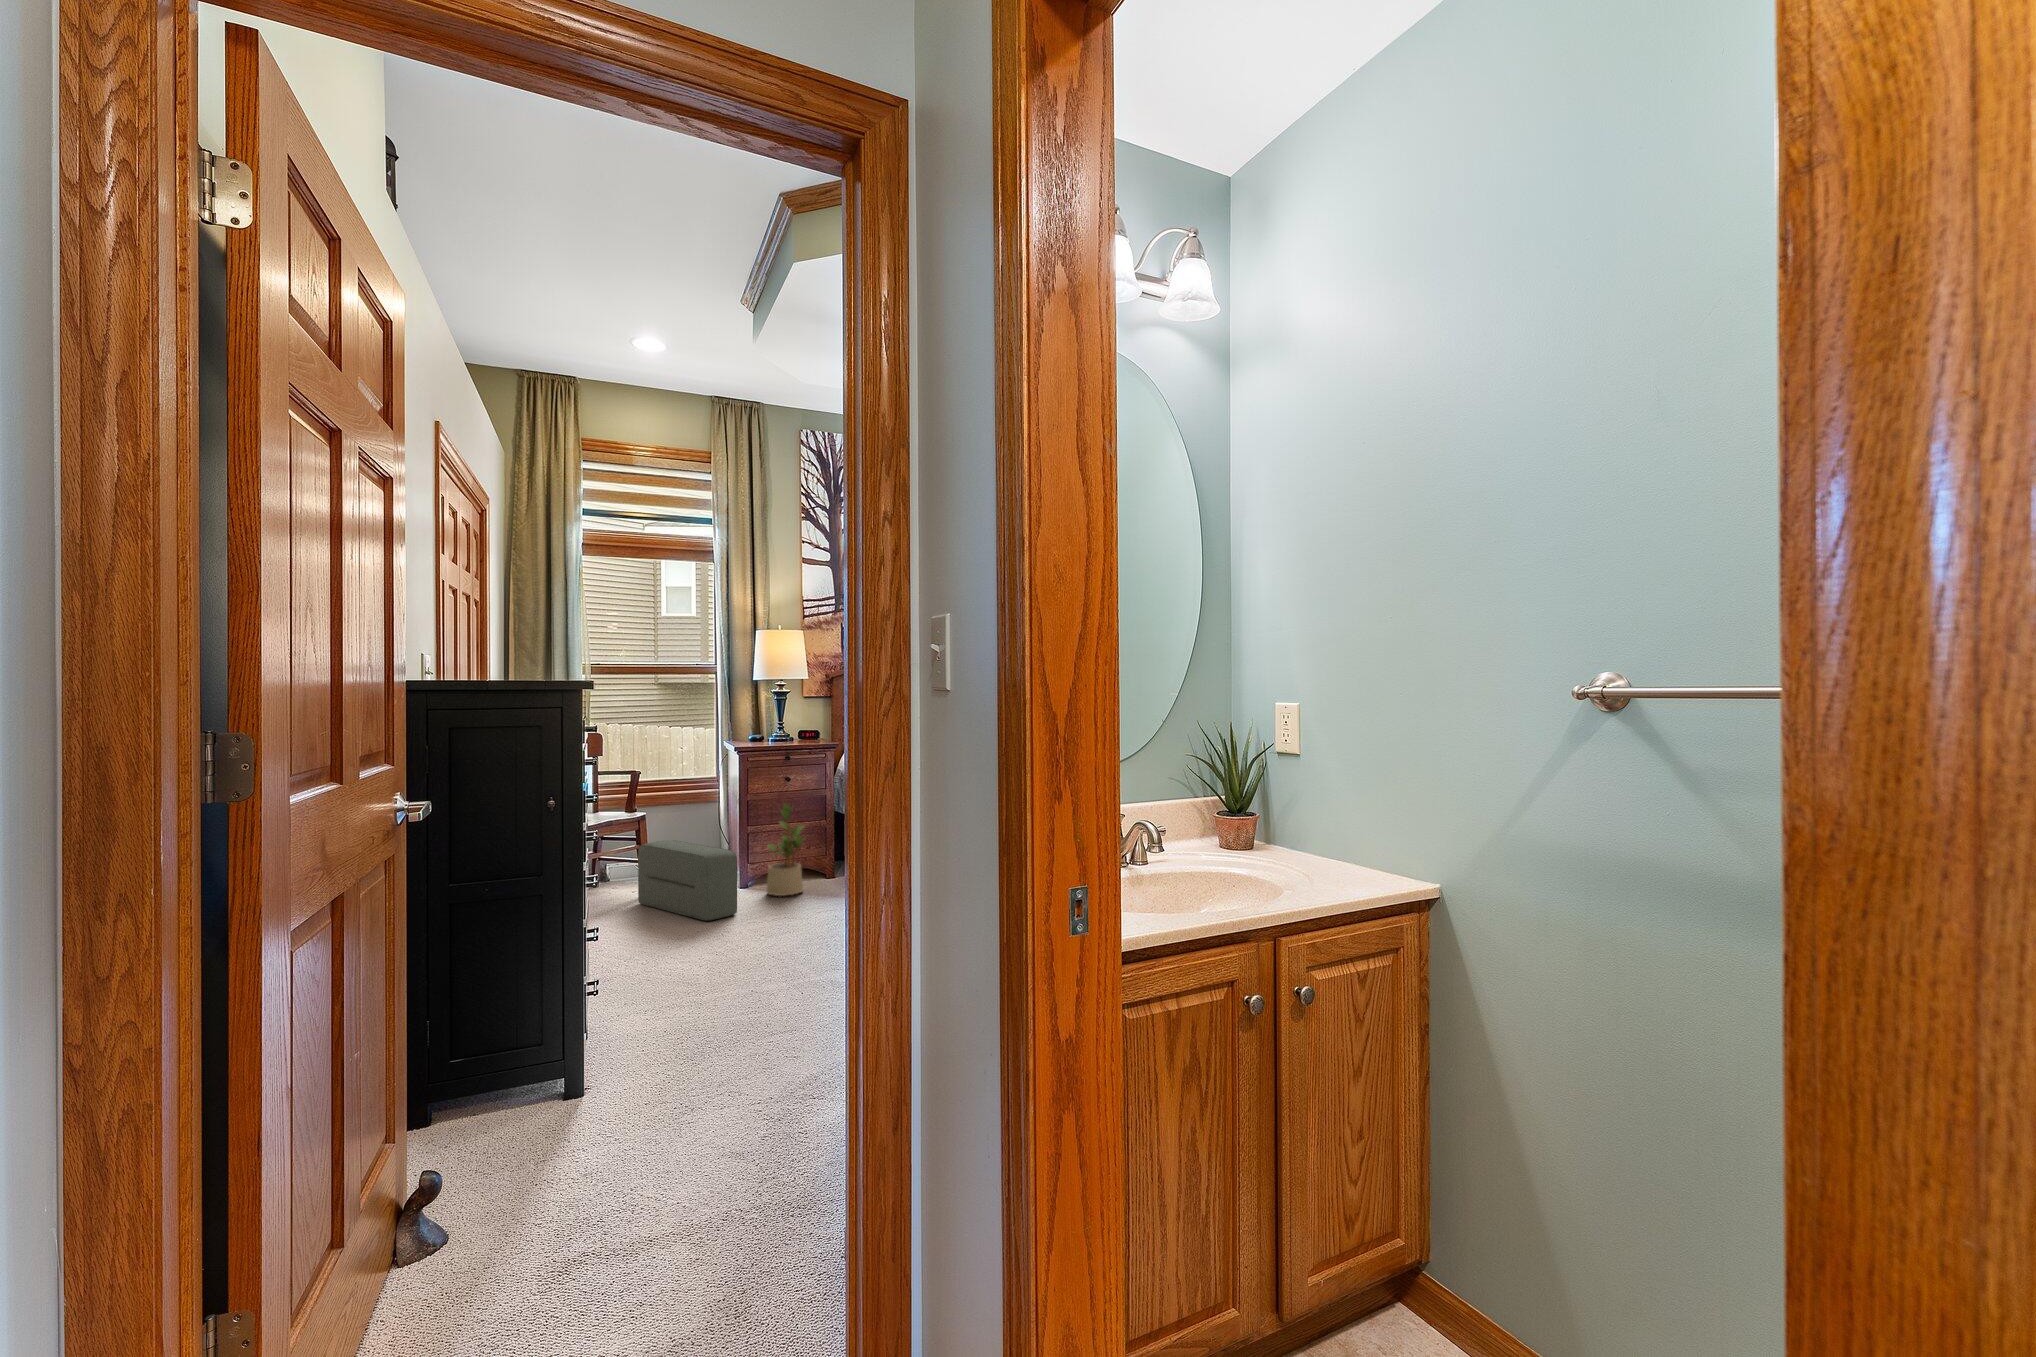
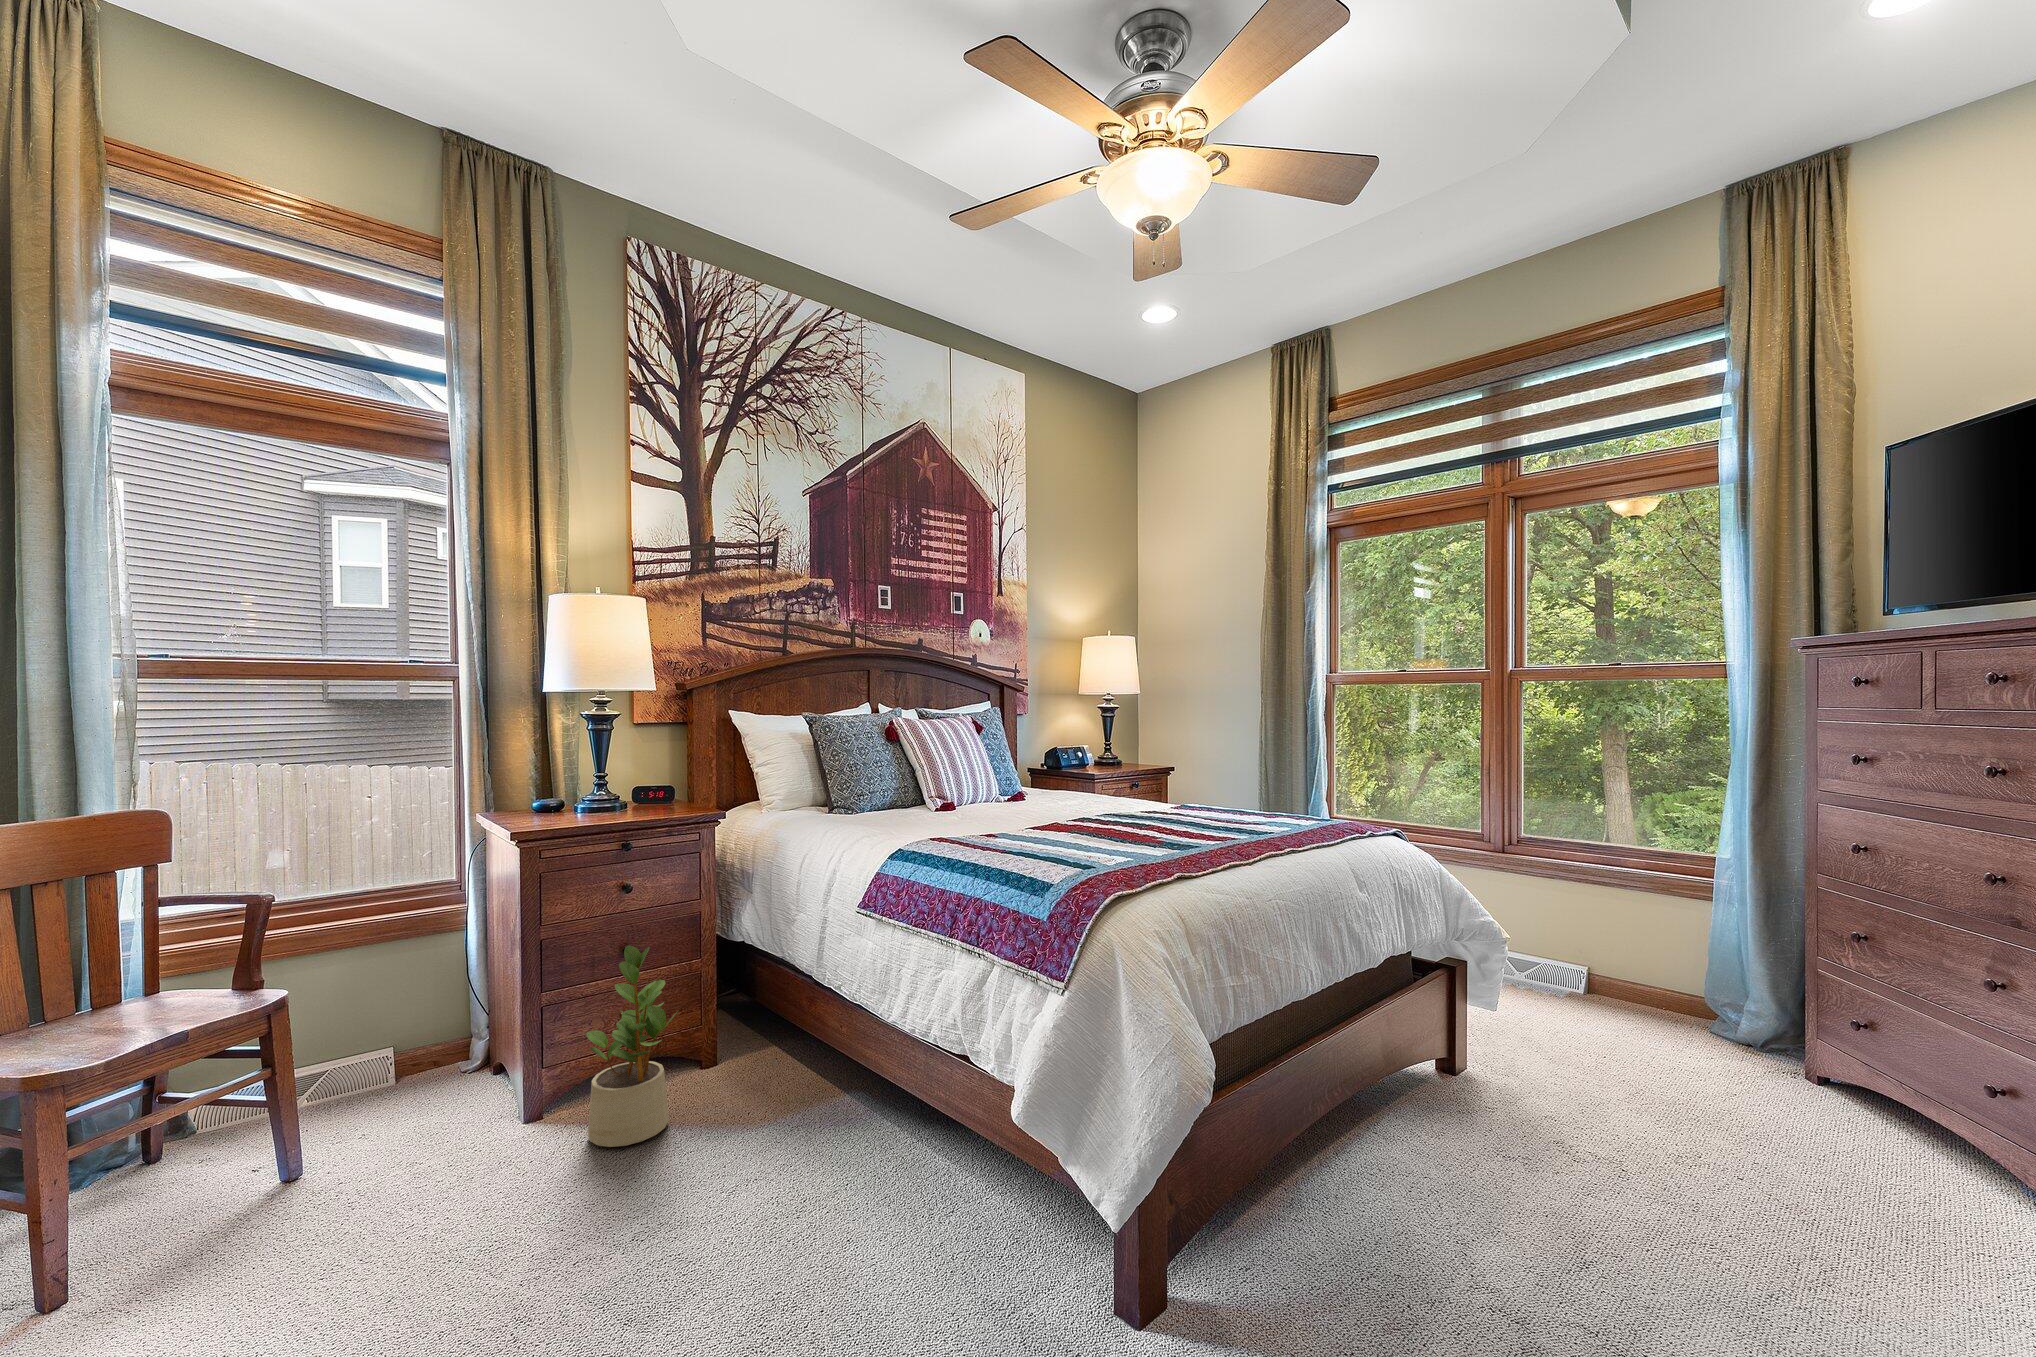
pouf: present [638,840,737,921] -> none [263,1057,532,1288]

